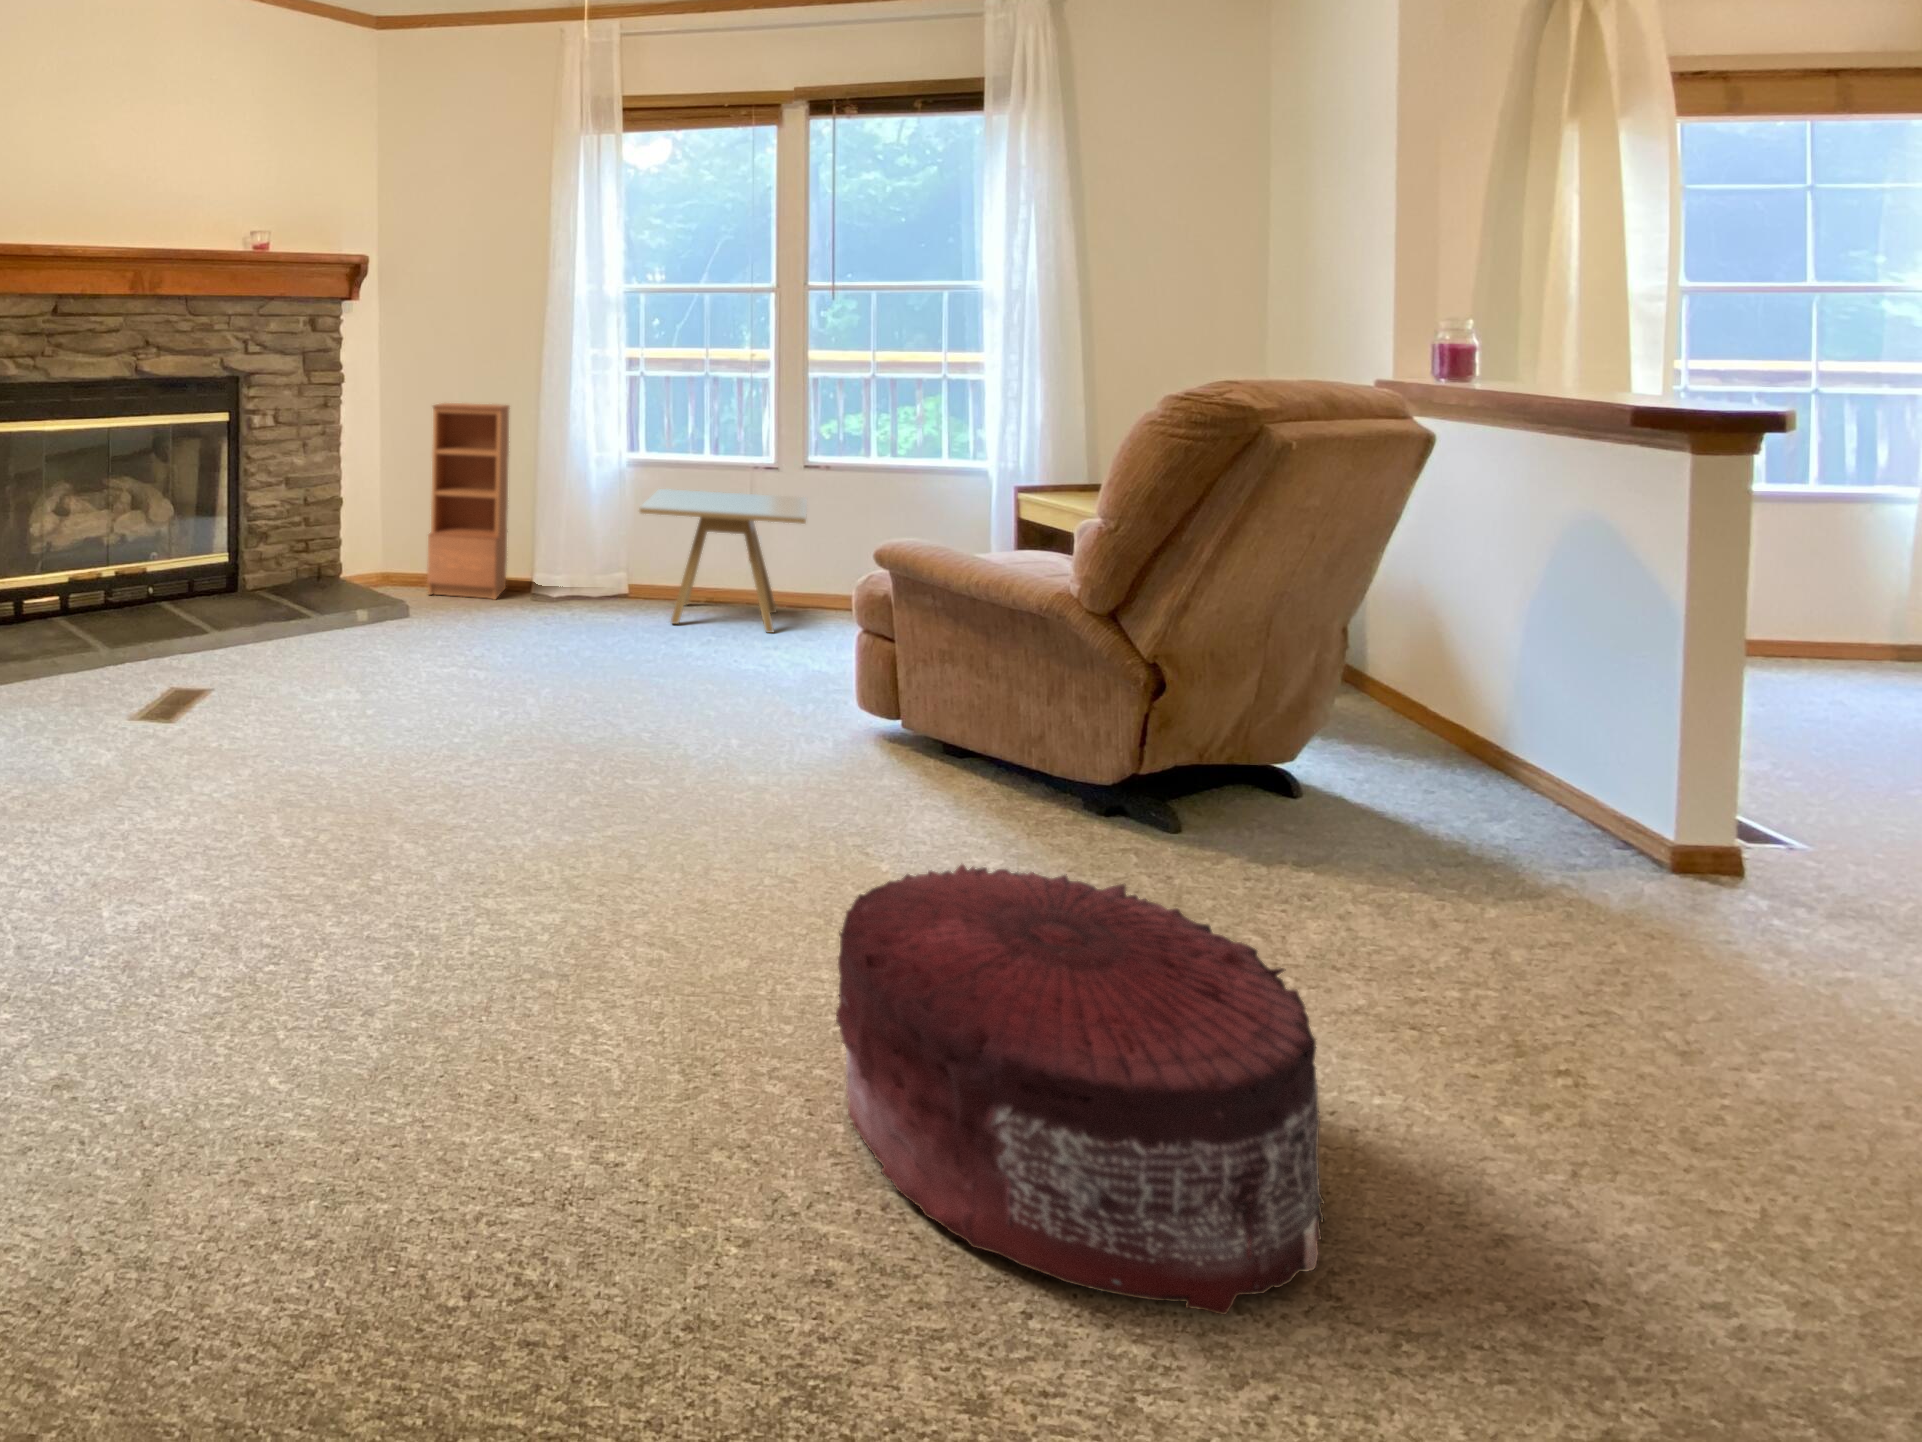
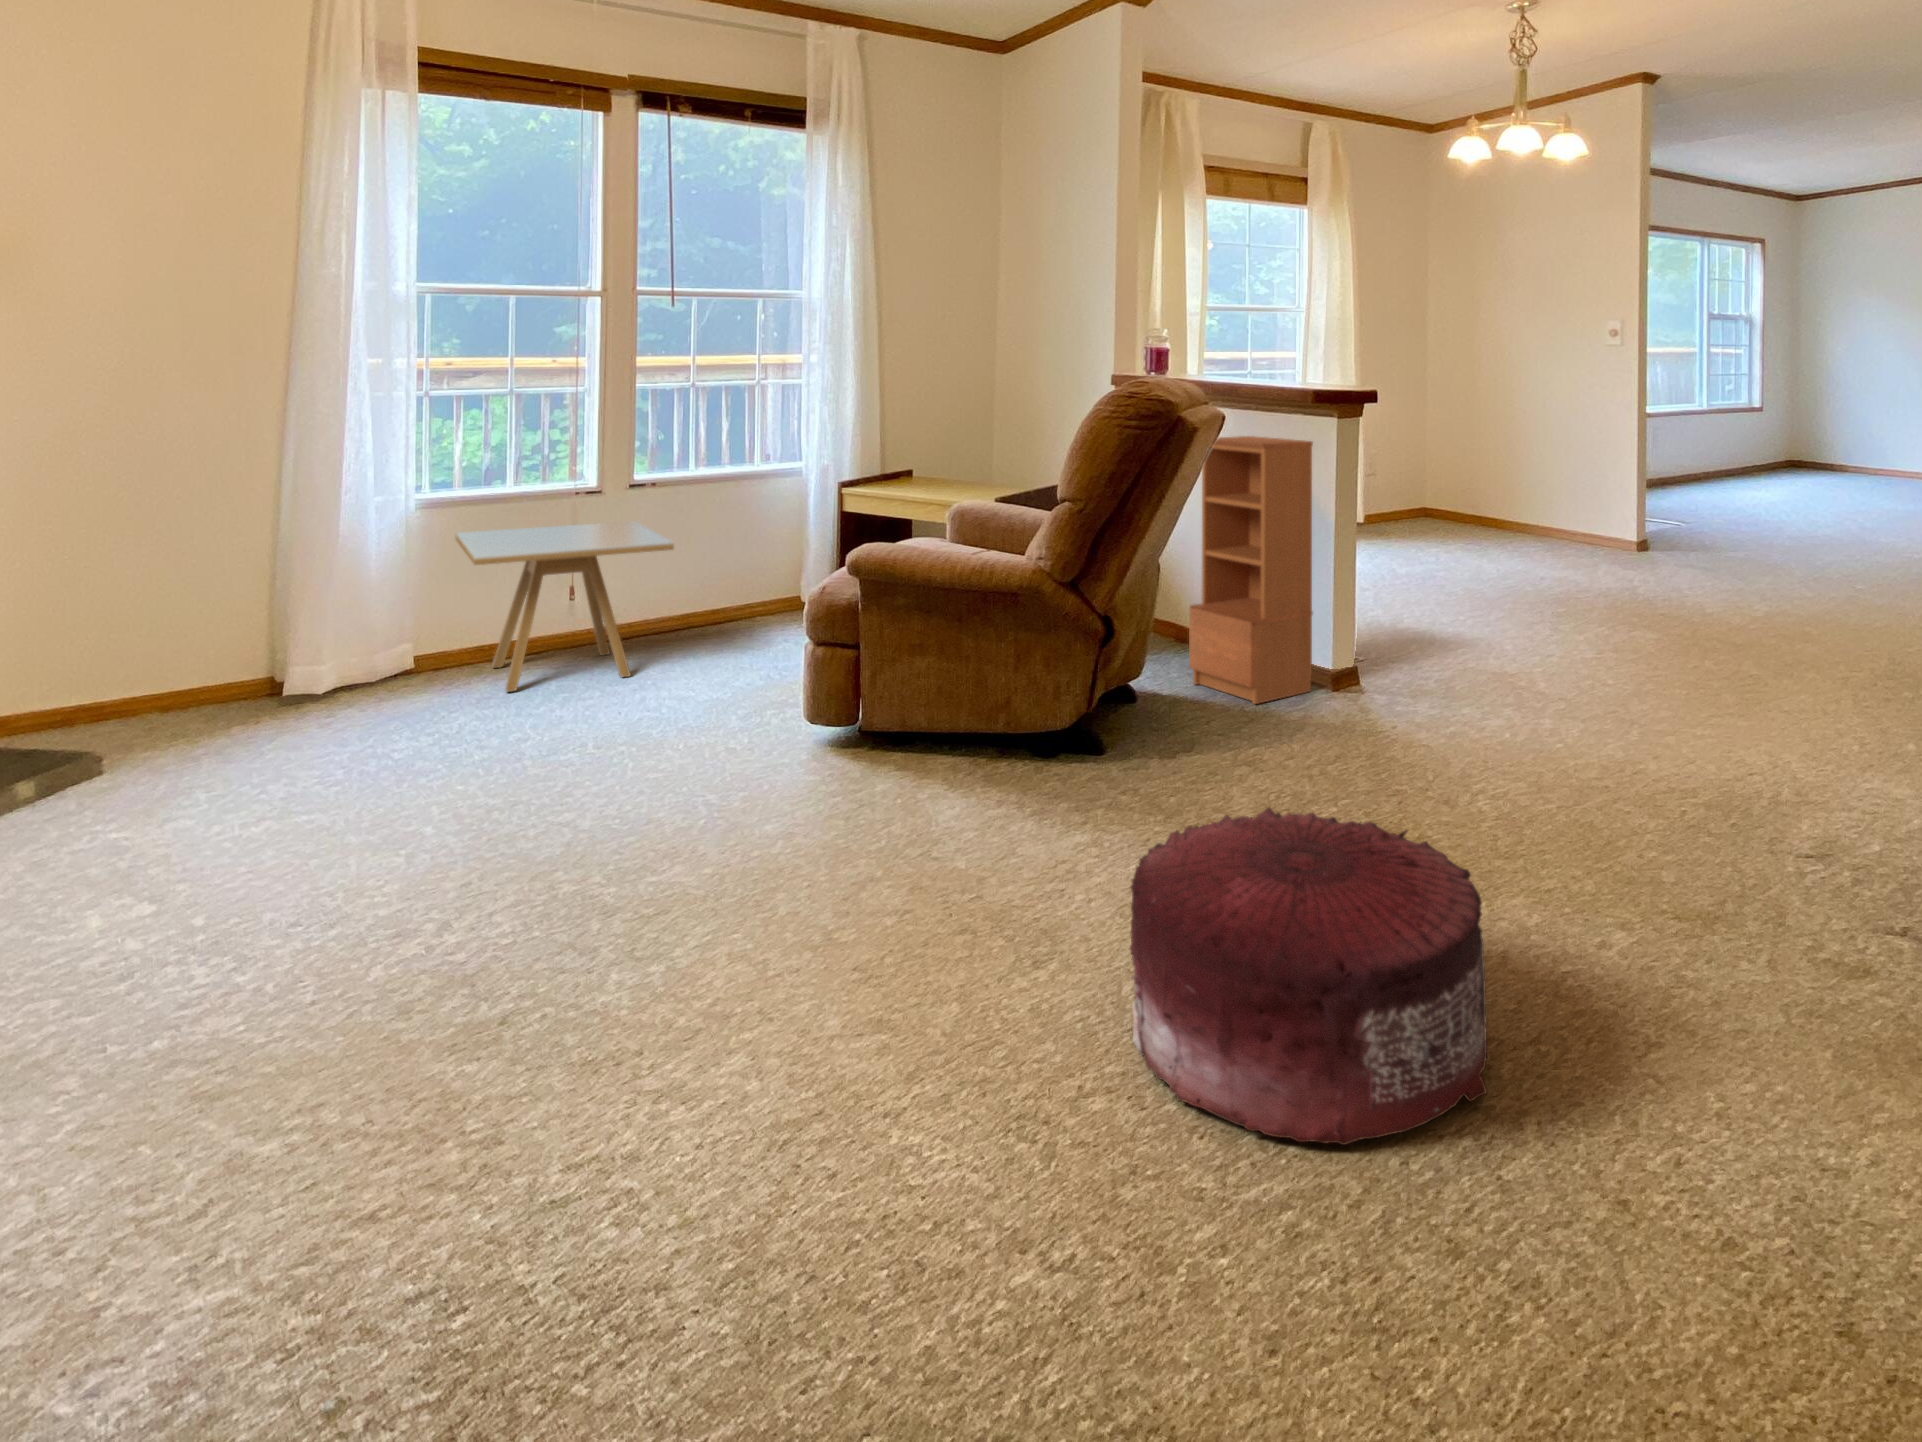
bookcase: present [427,403,510,599] -> present [1189,436,1313,704]

